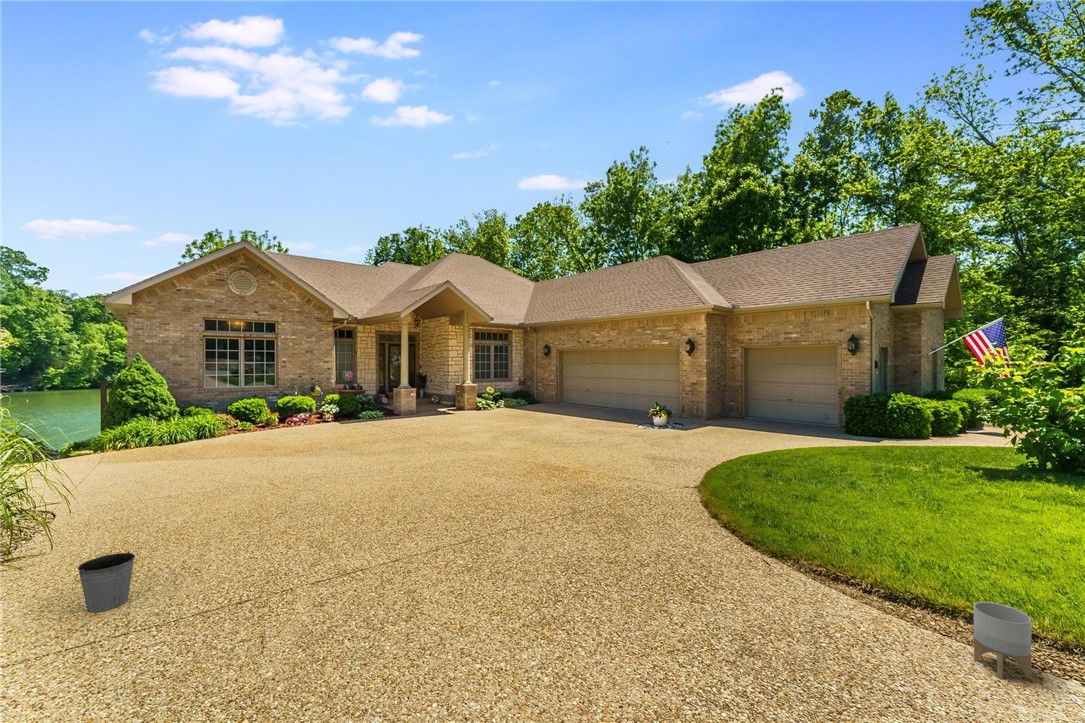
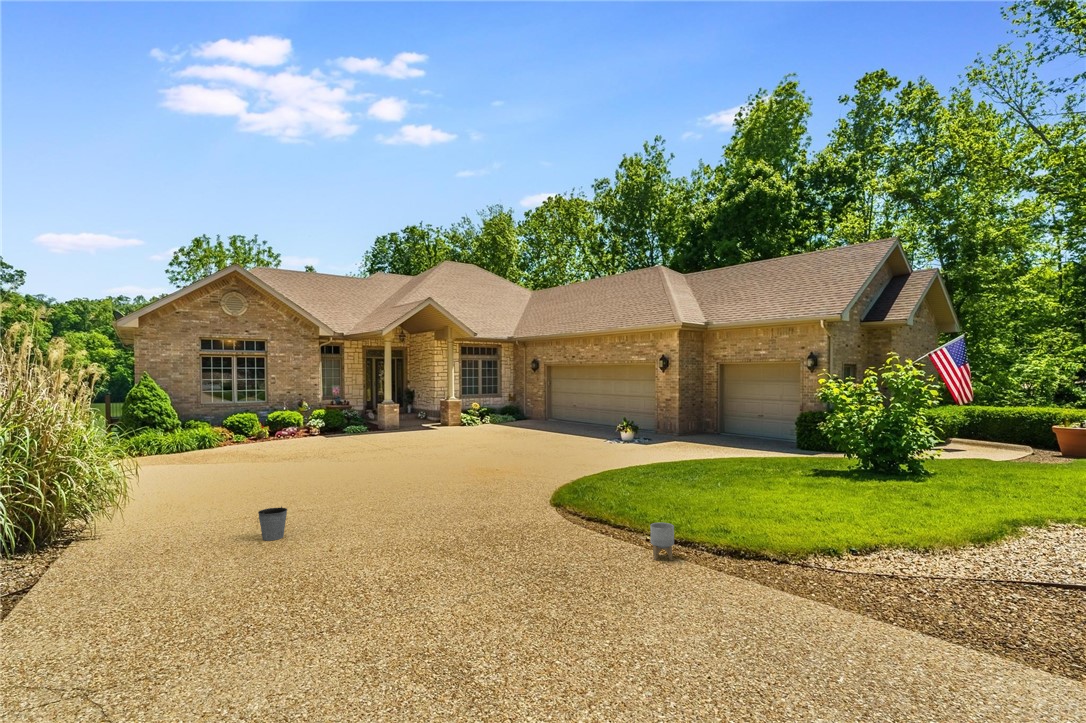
bucket: present [75,551,135,612] -> present [258,507,287,541]

